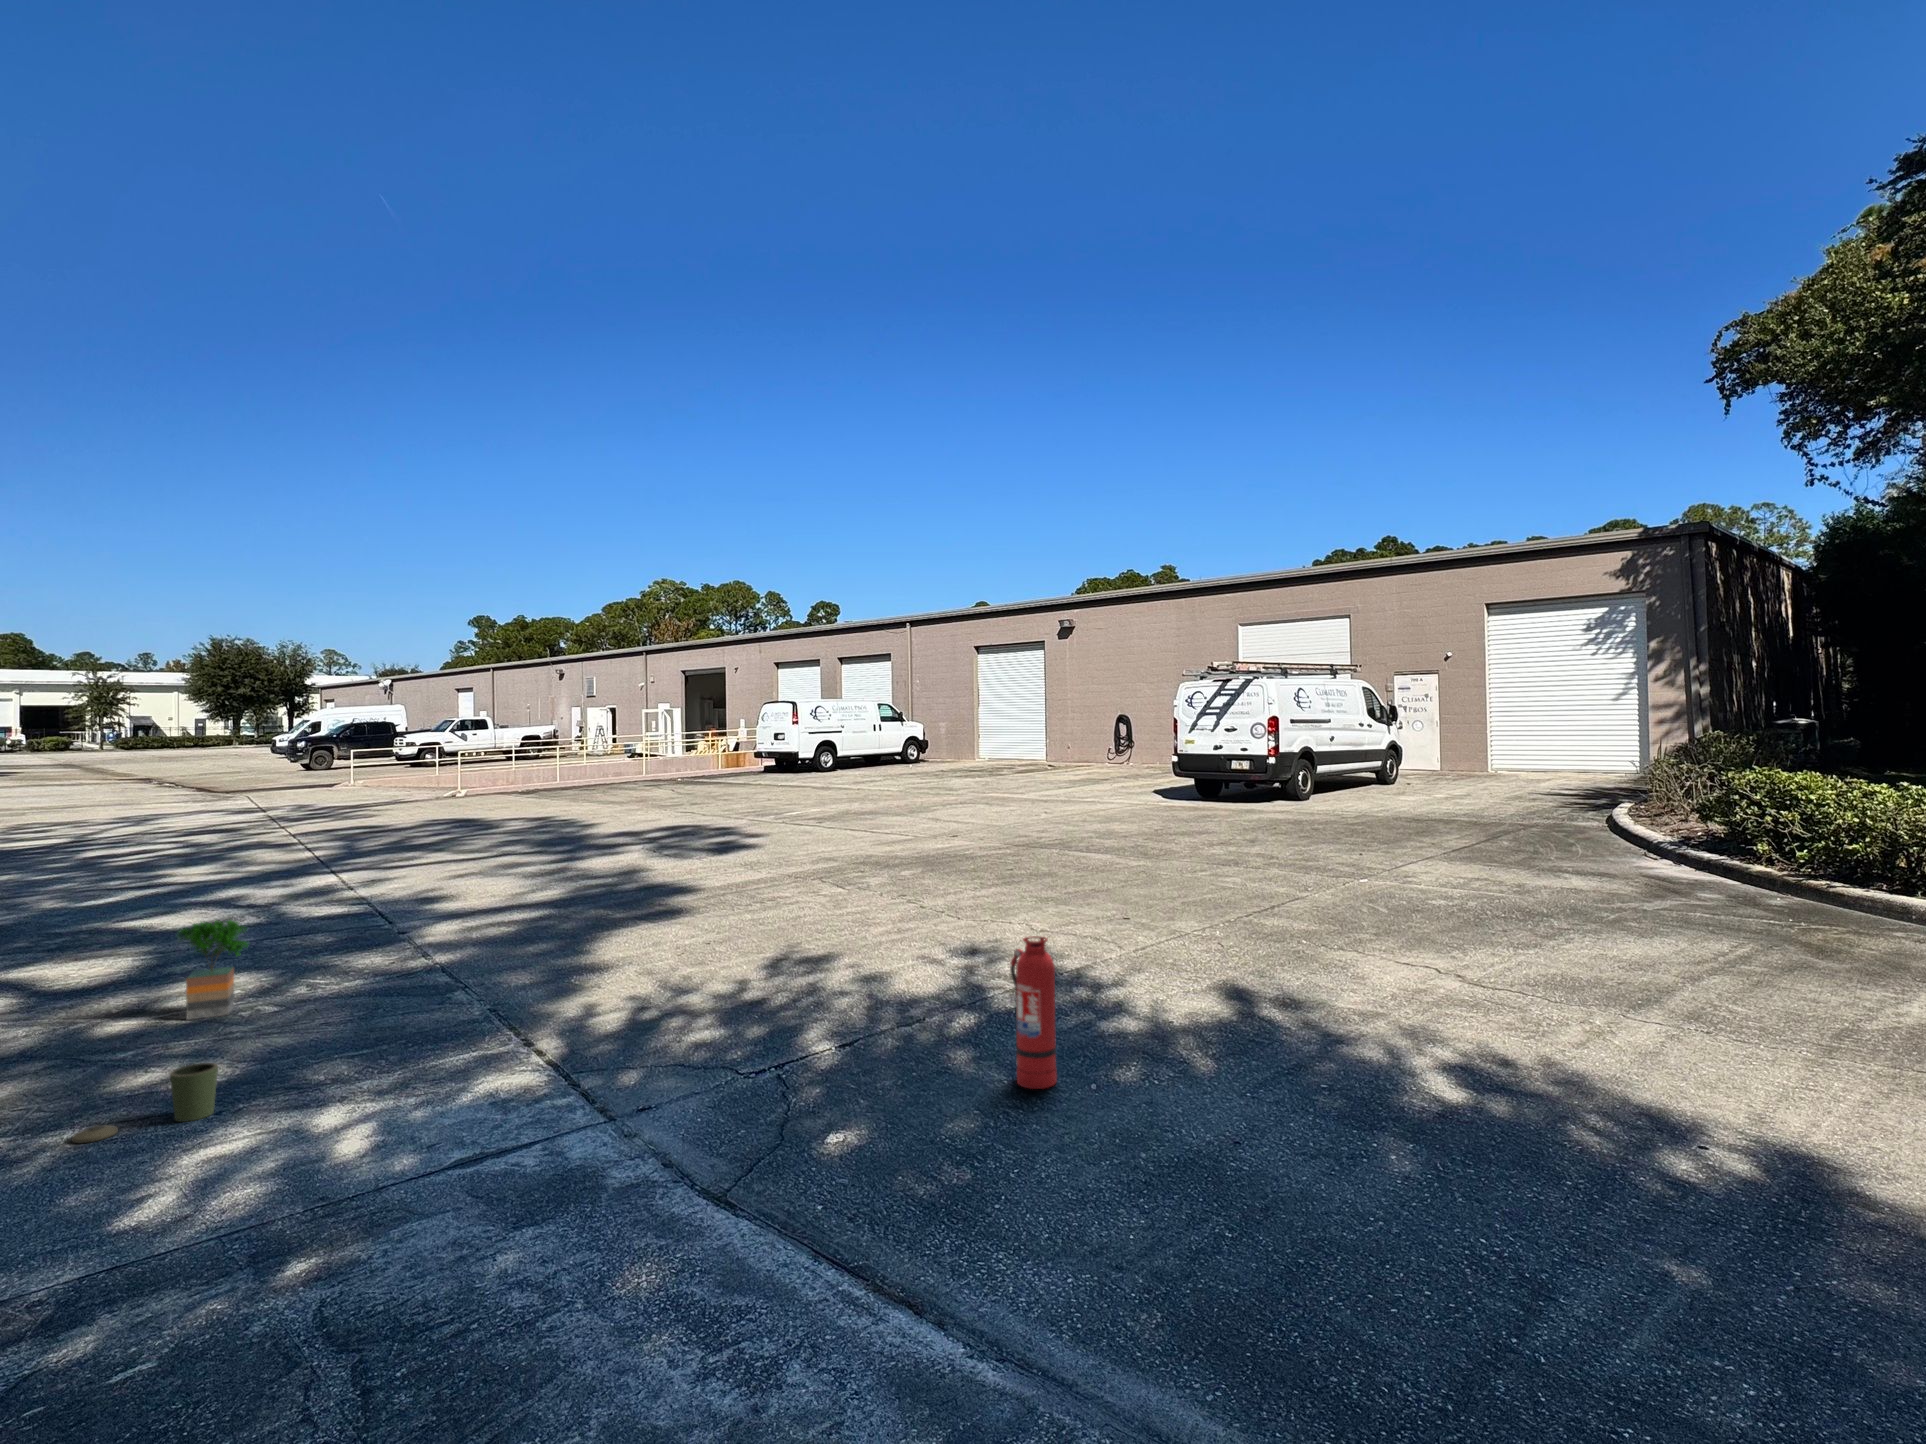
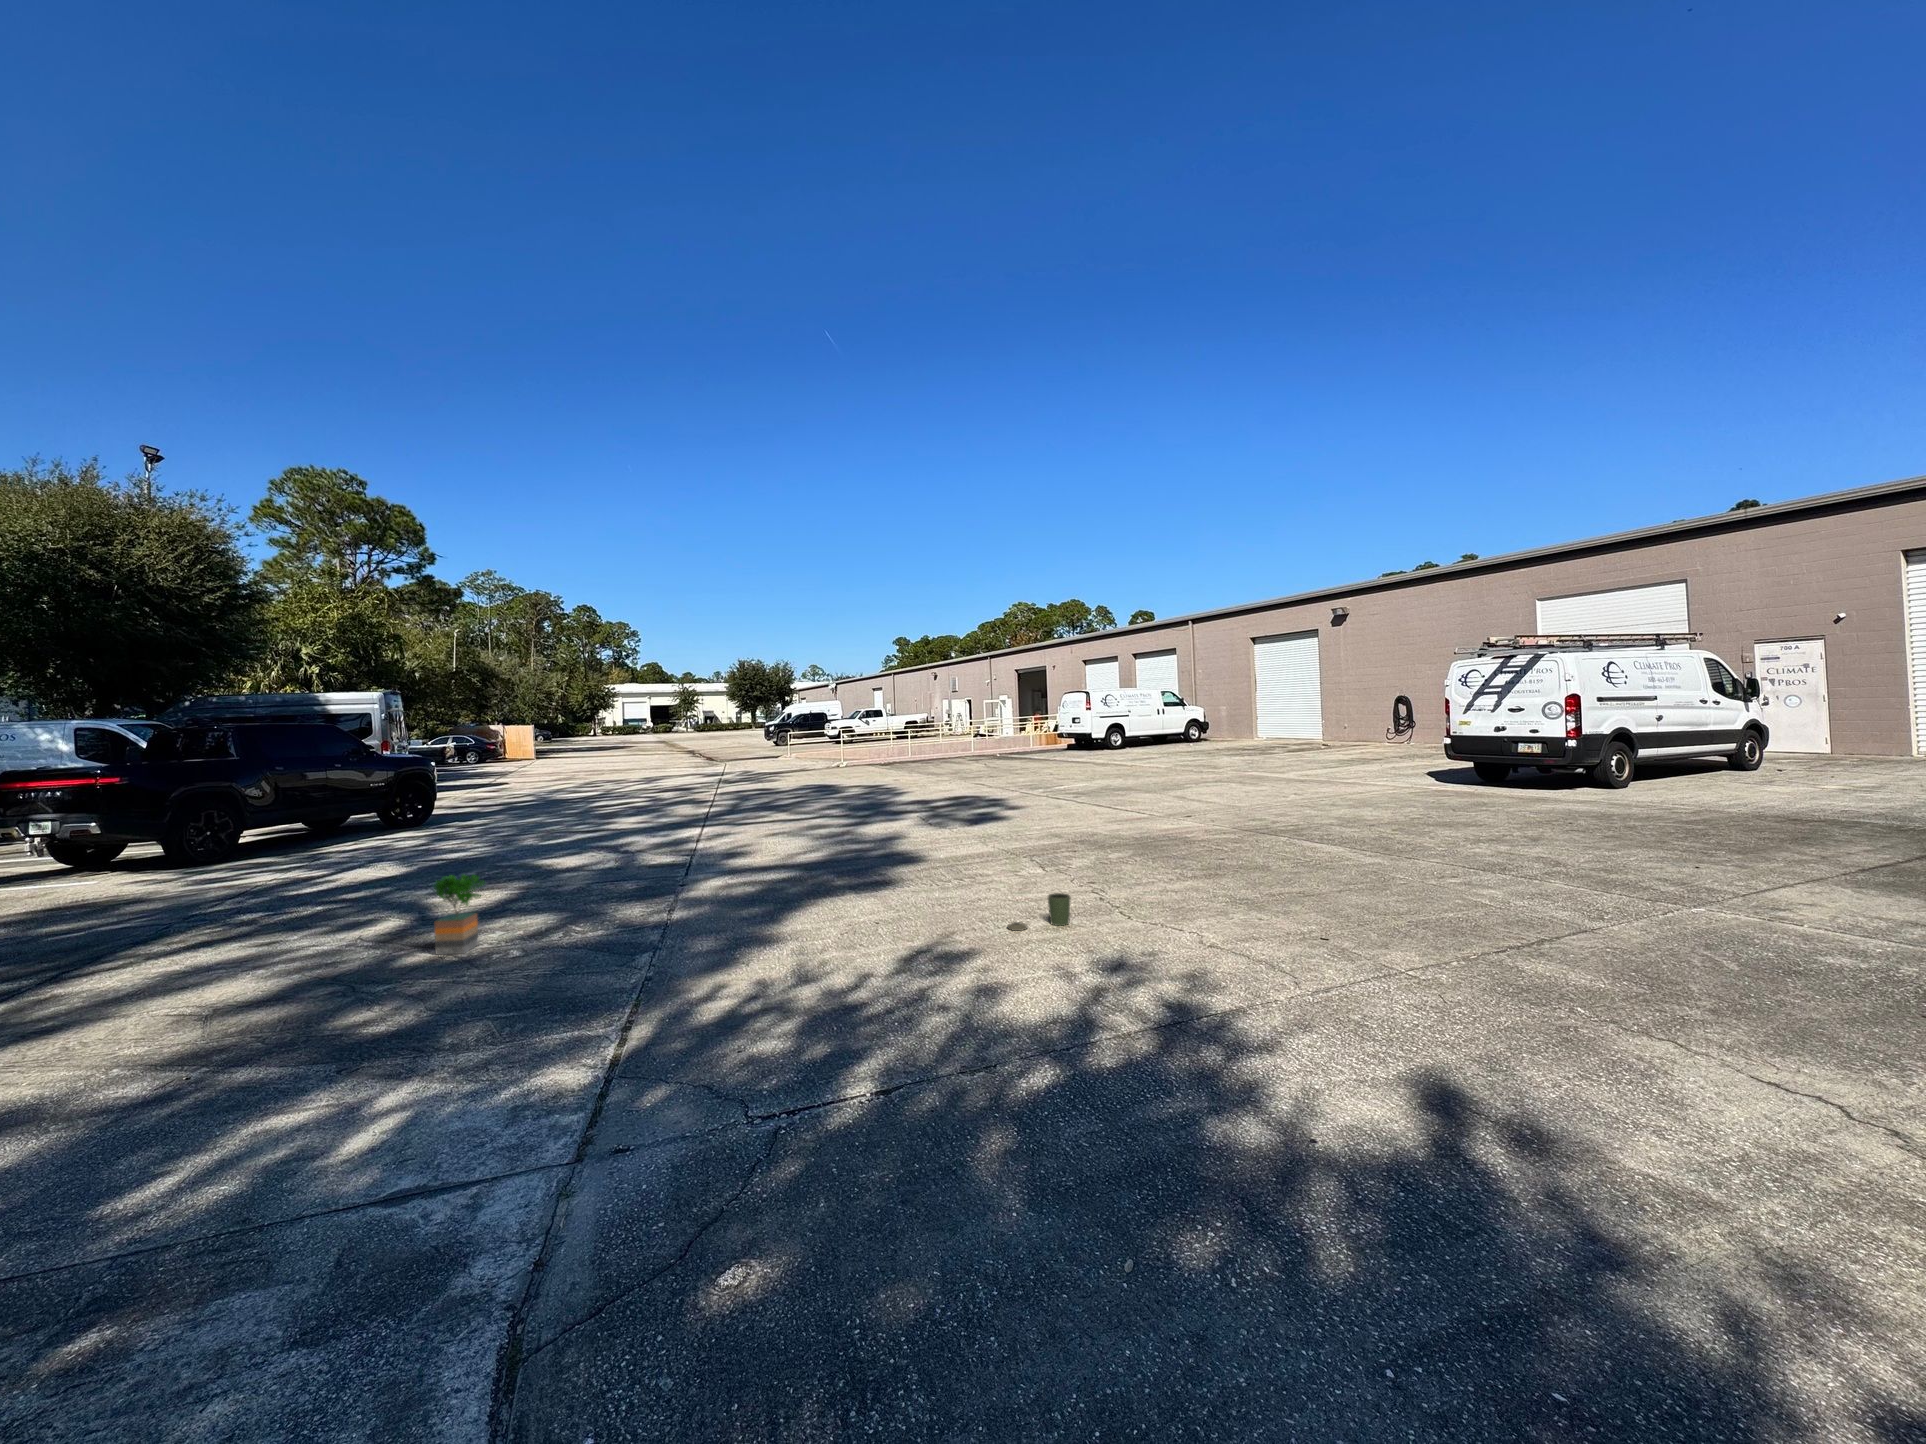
fire extinguisher: present [1010,936,1057,1089] -> none [1005,1014,1069,1253]
trash can: present [72,1063,218,1143] -> present [1007,893,1070,931]

